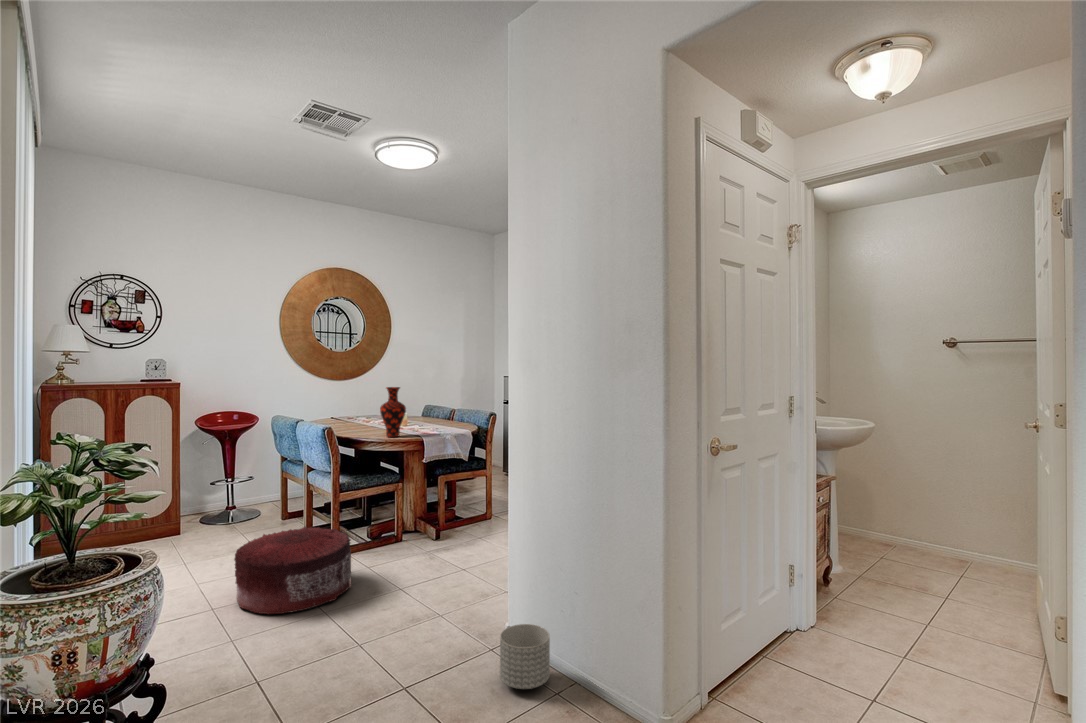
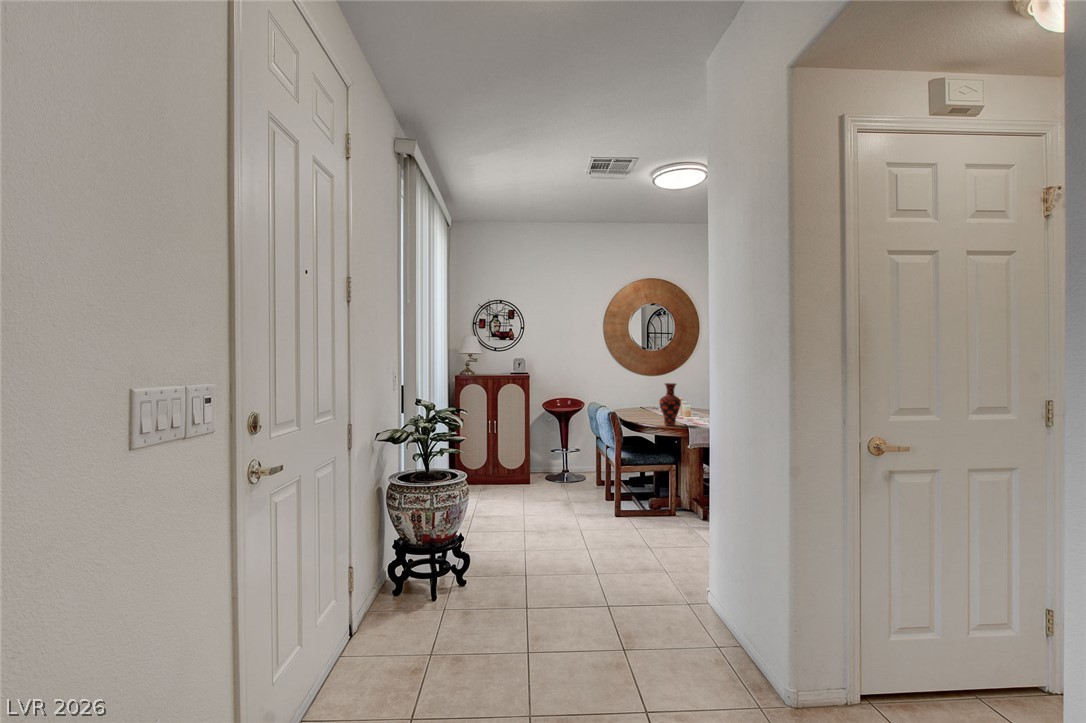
pouf: present [234,527,352,614] -> none [540,486,621,545]
planter: present [500,624,550,689] -> none [689,586,733,640]

